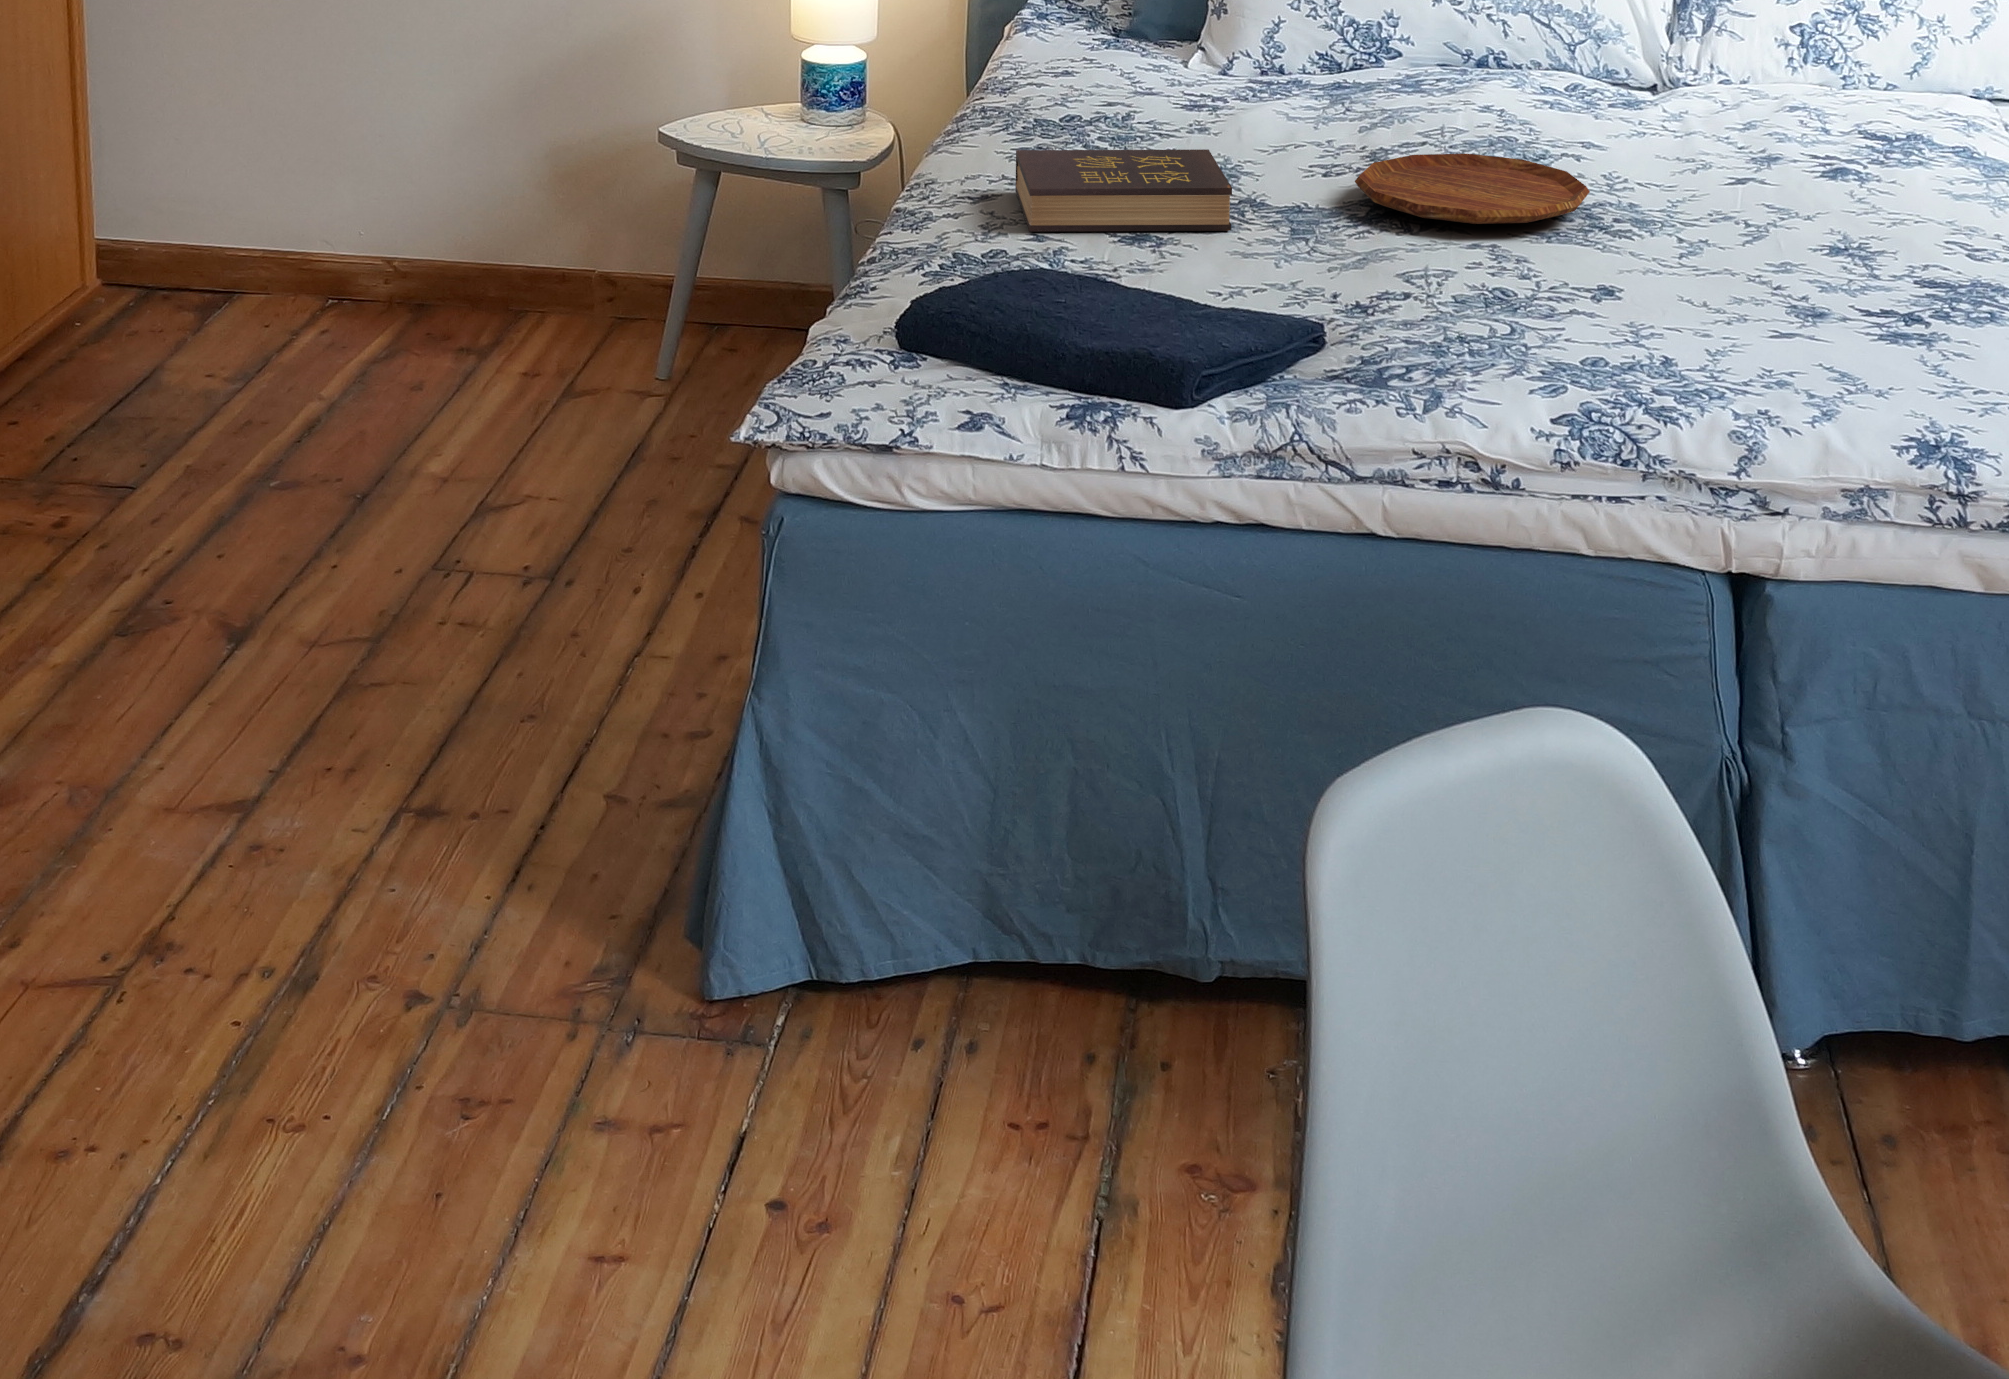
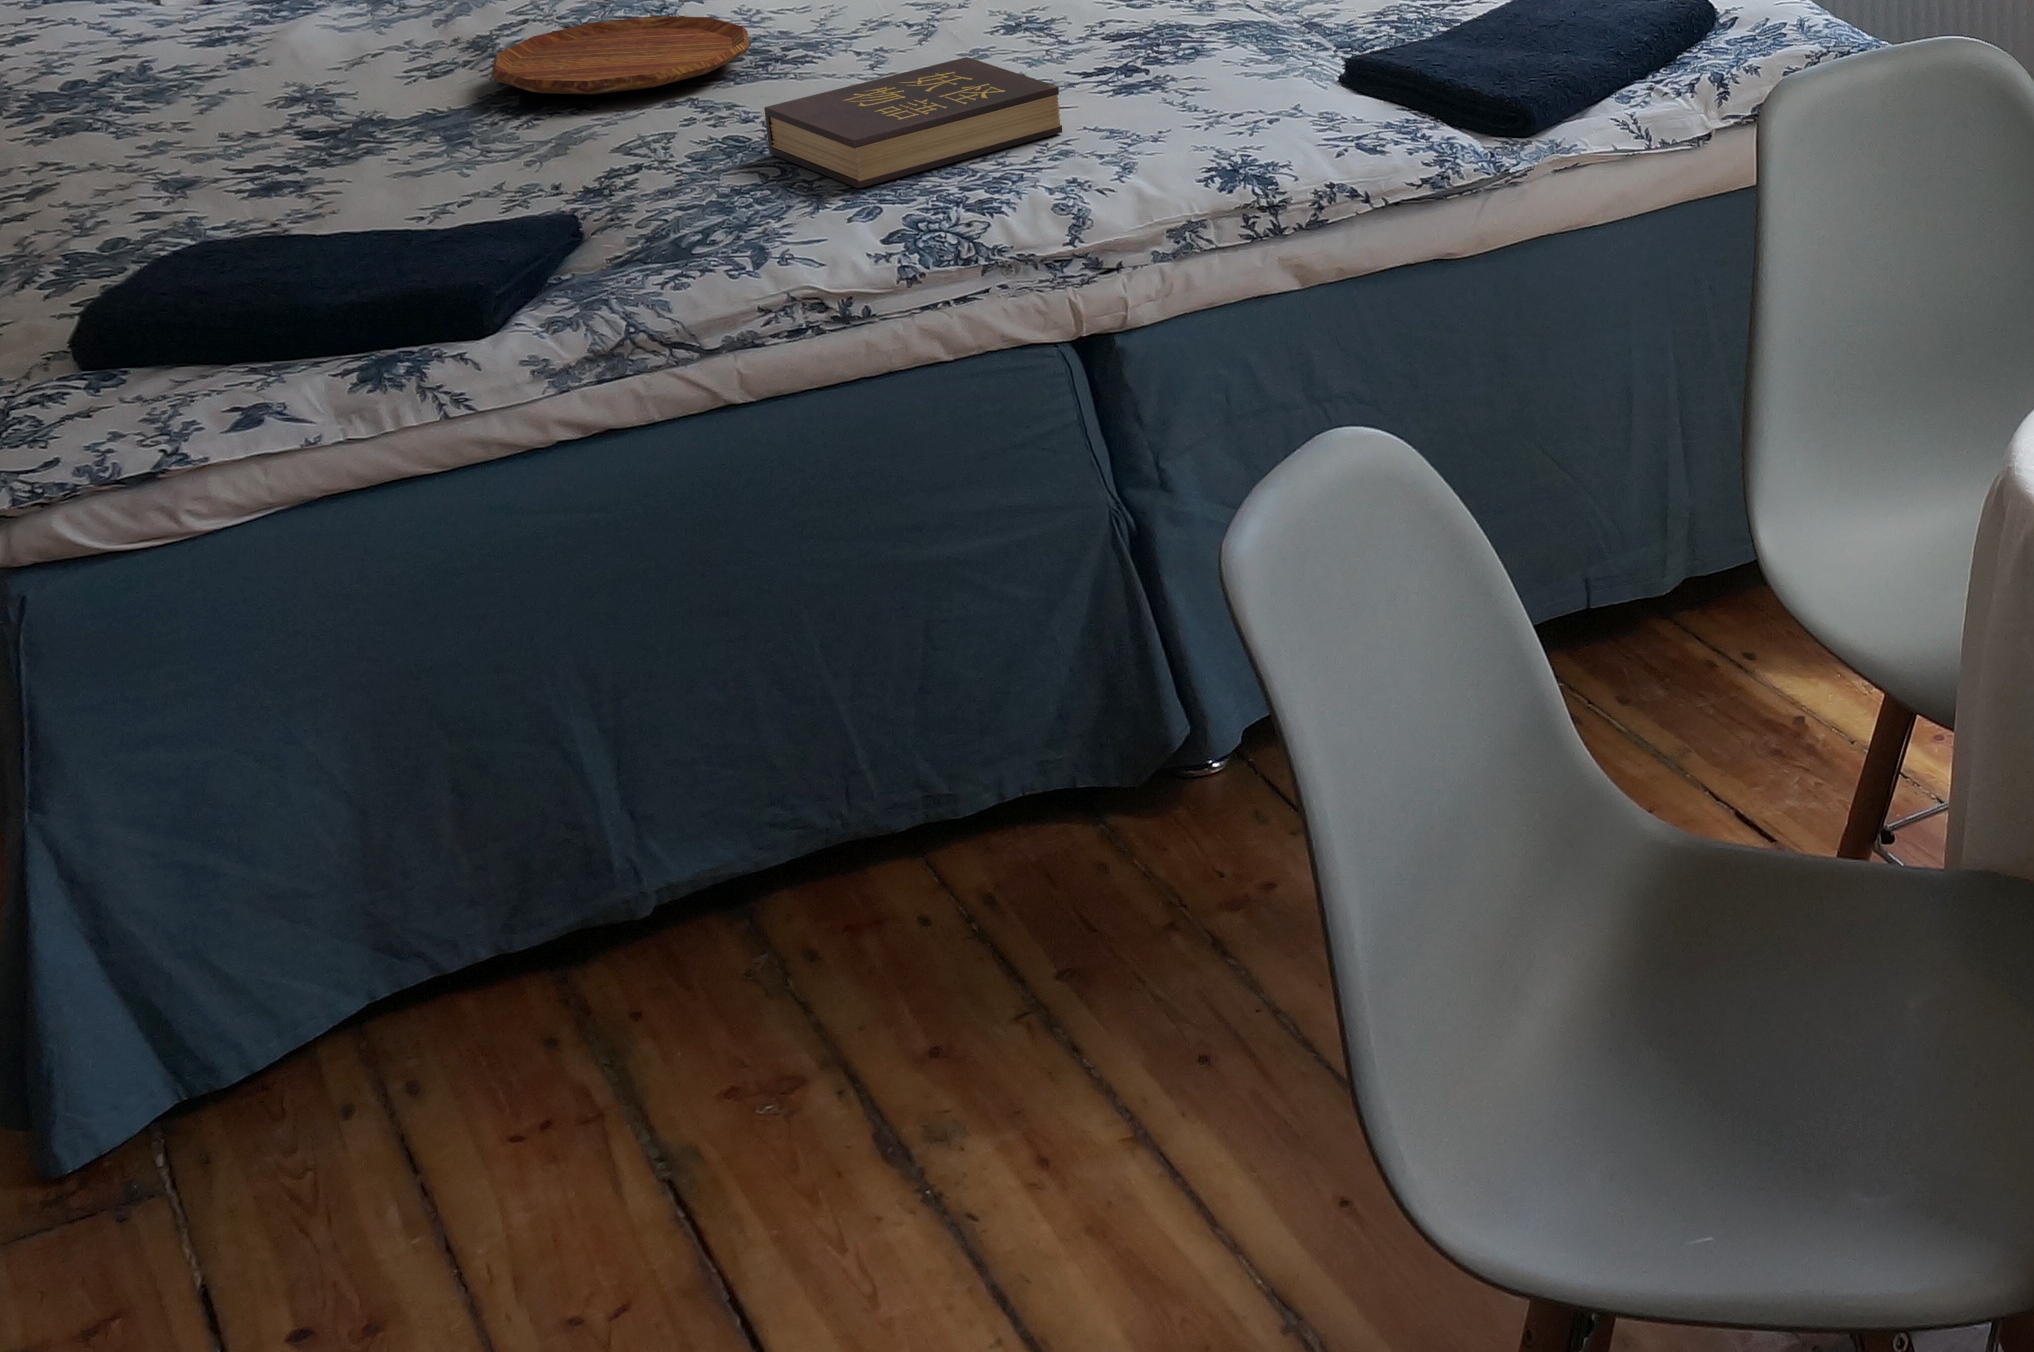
hardback book: present [1015,149,1232,232] -> present [764,57,1062,188]

